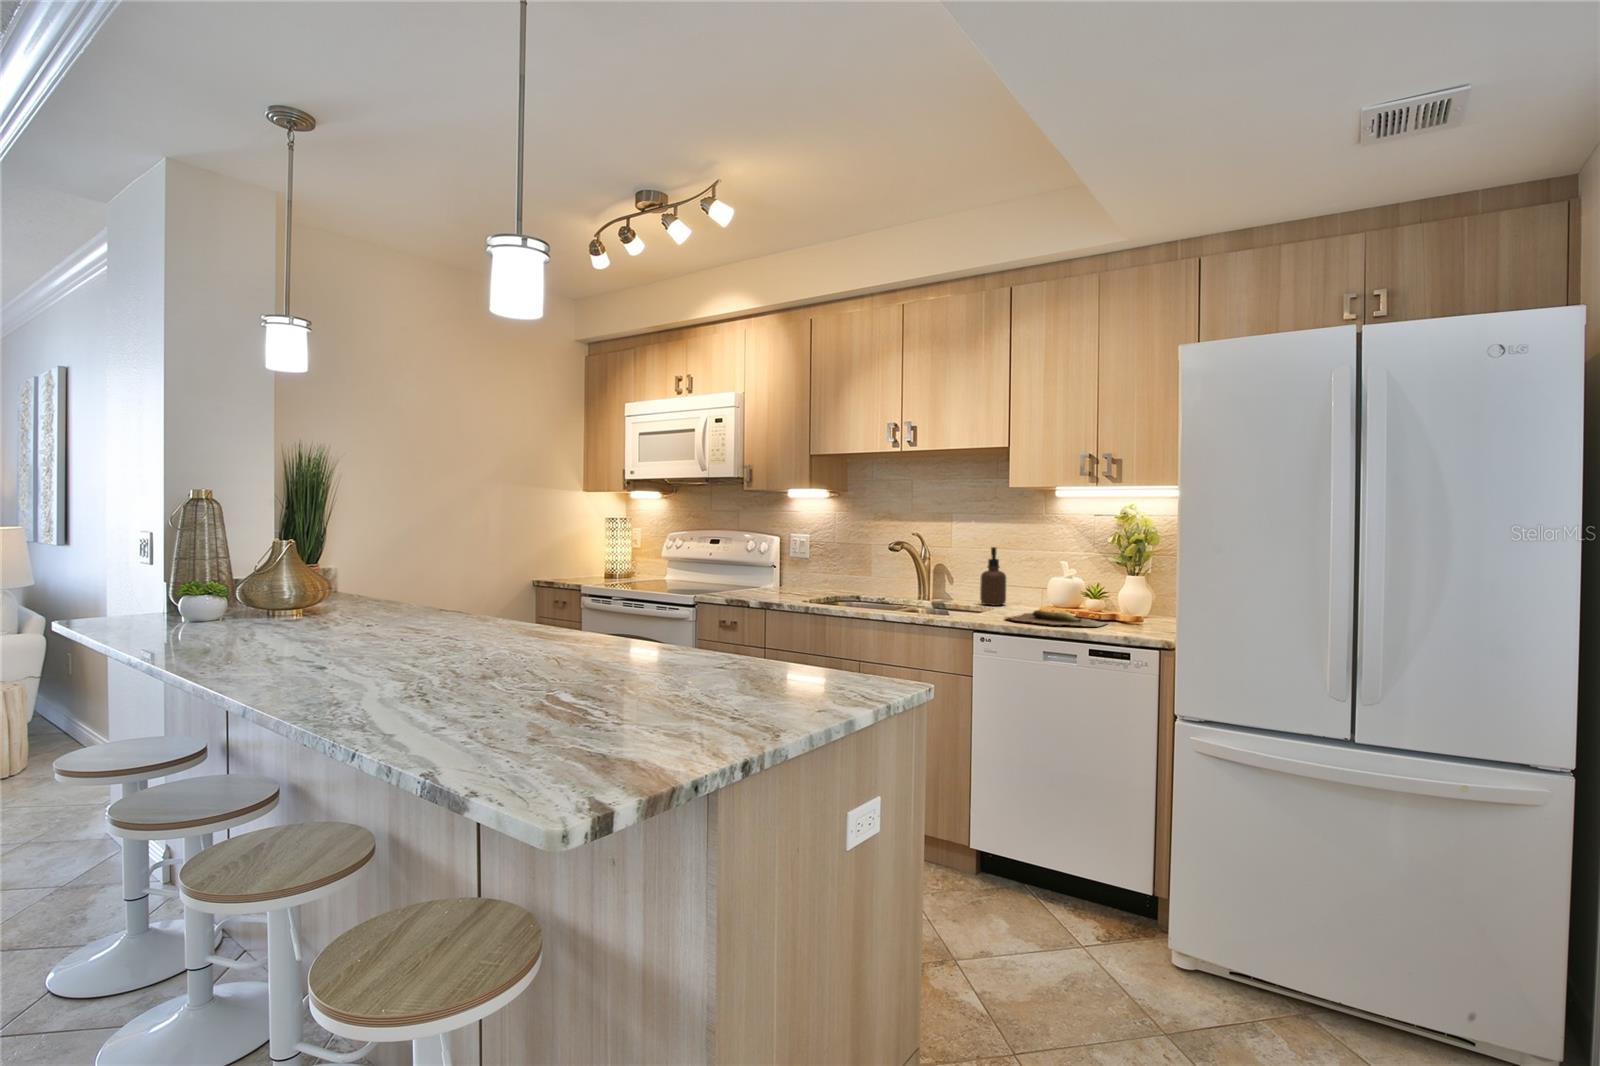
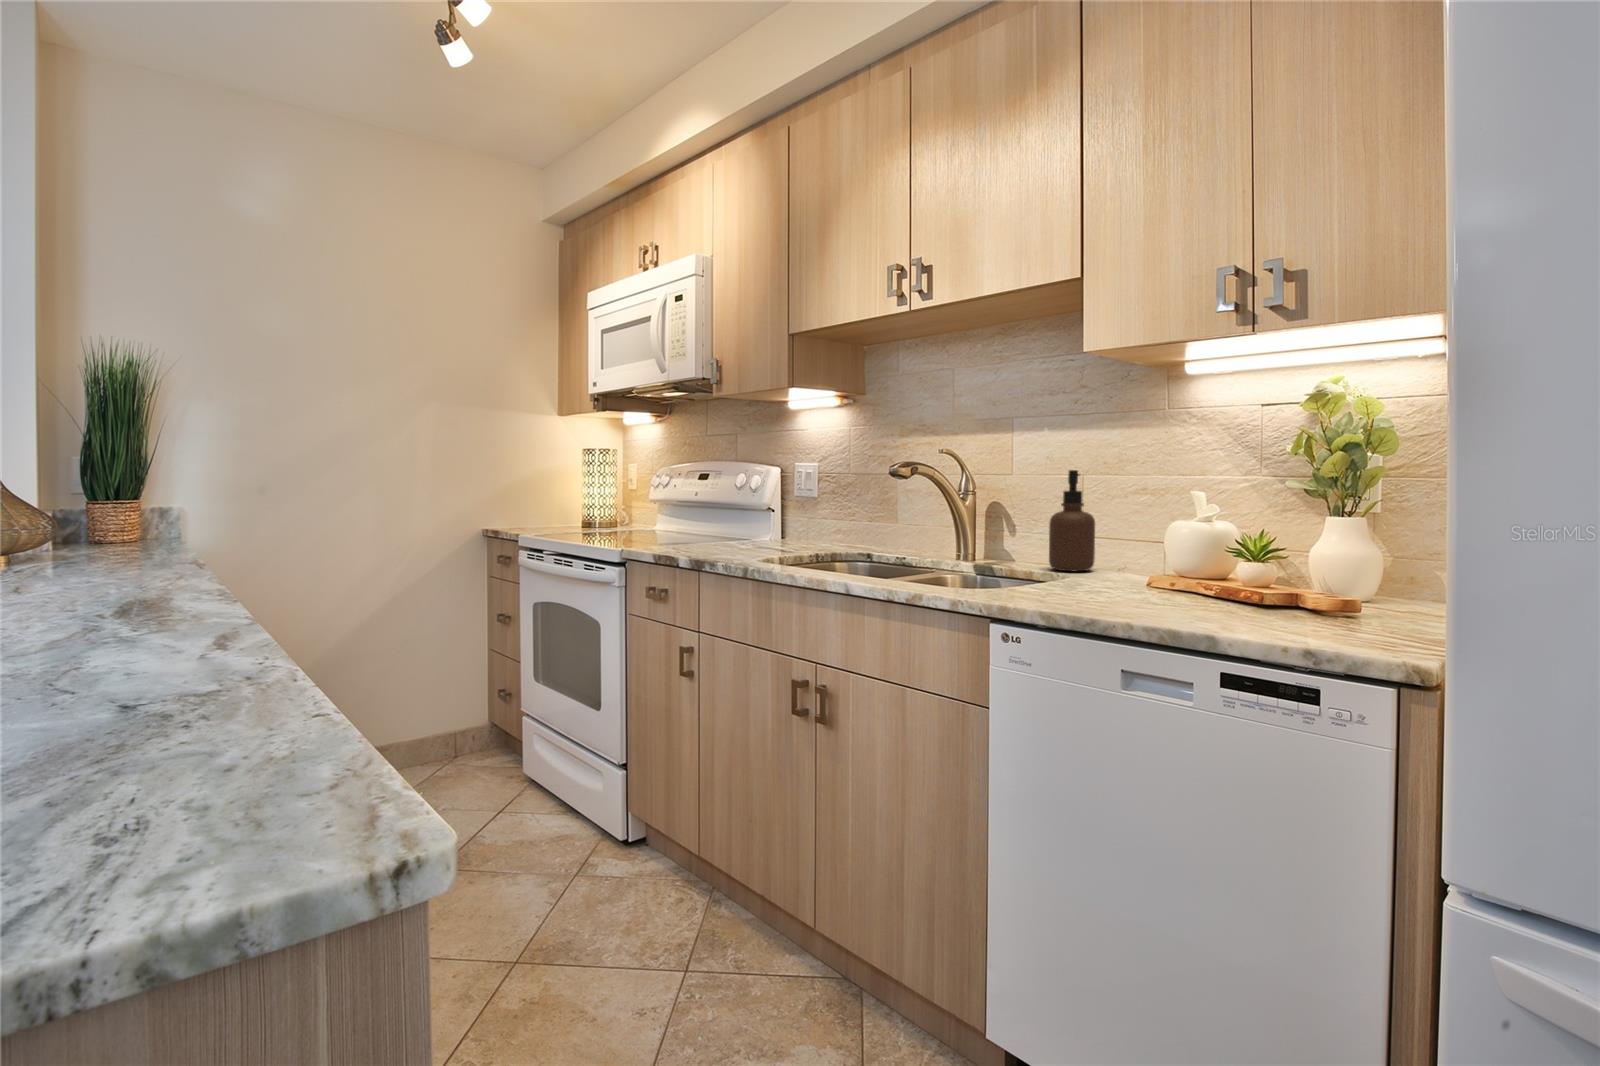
cutting board: present [1006,610,1105,627] -> none [1060,582,1275,622]

